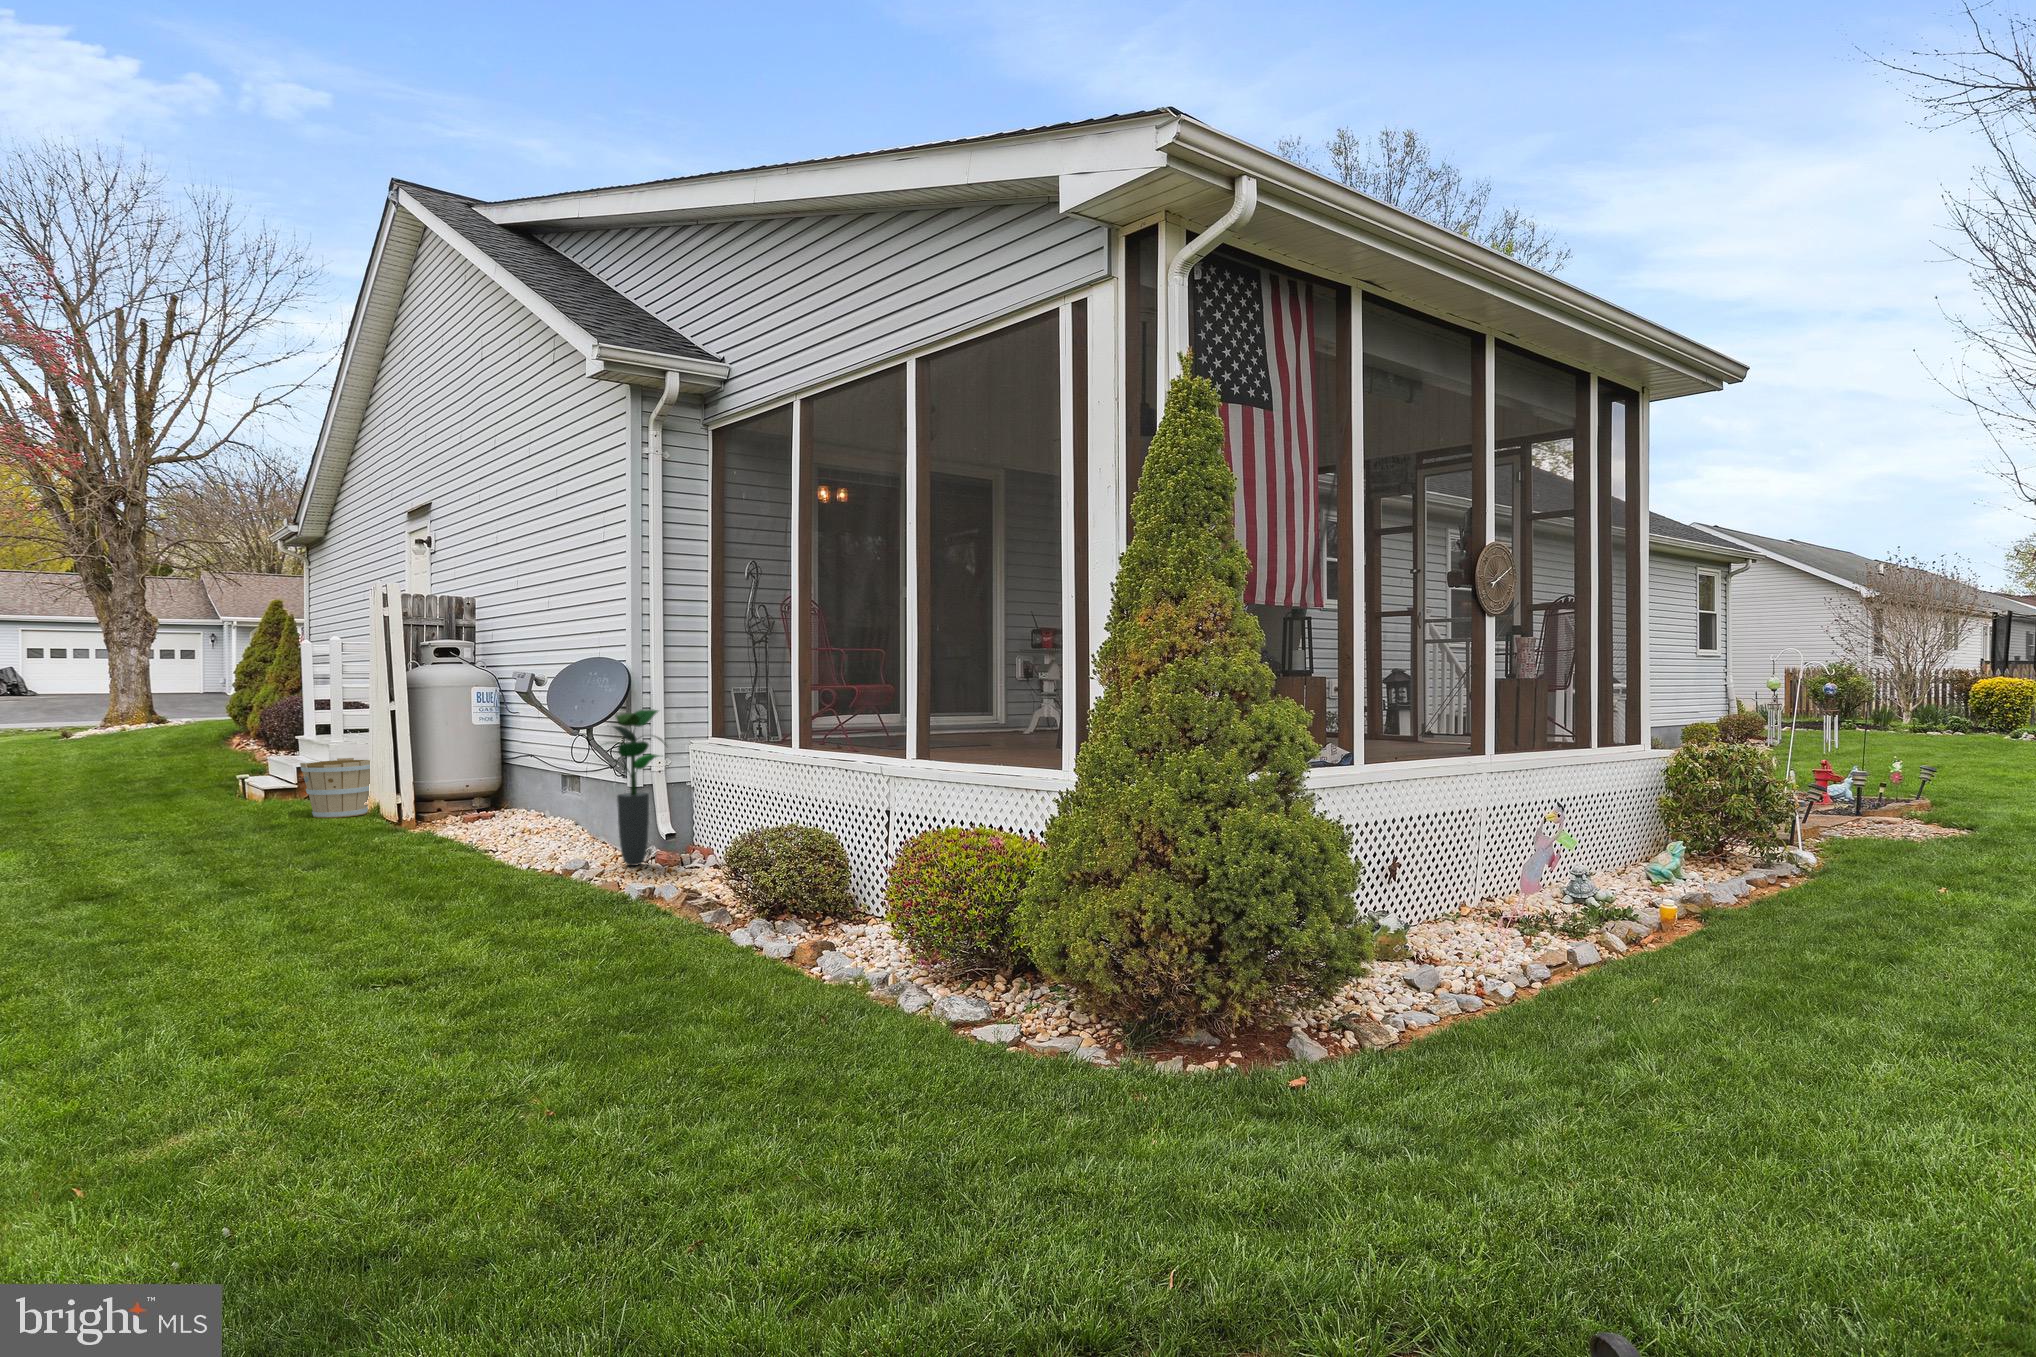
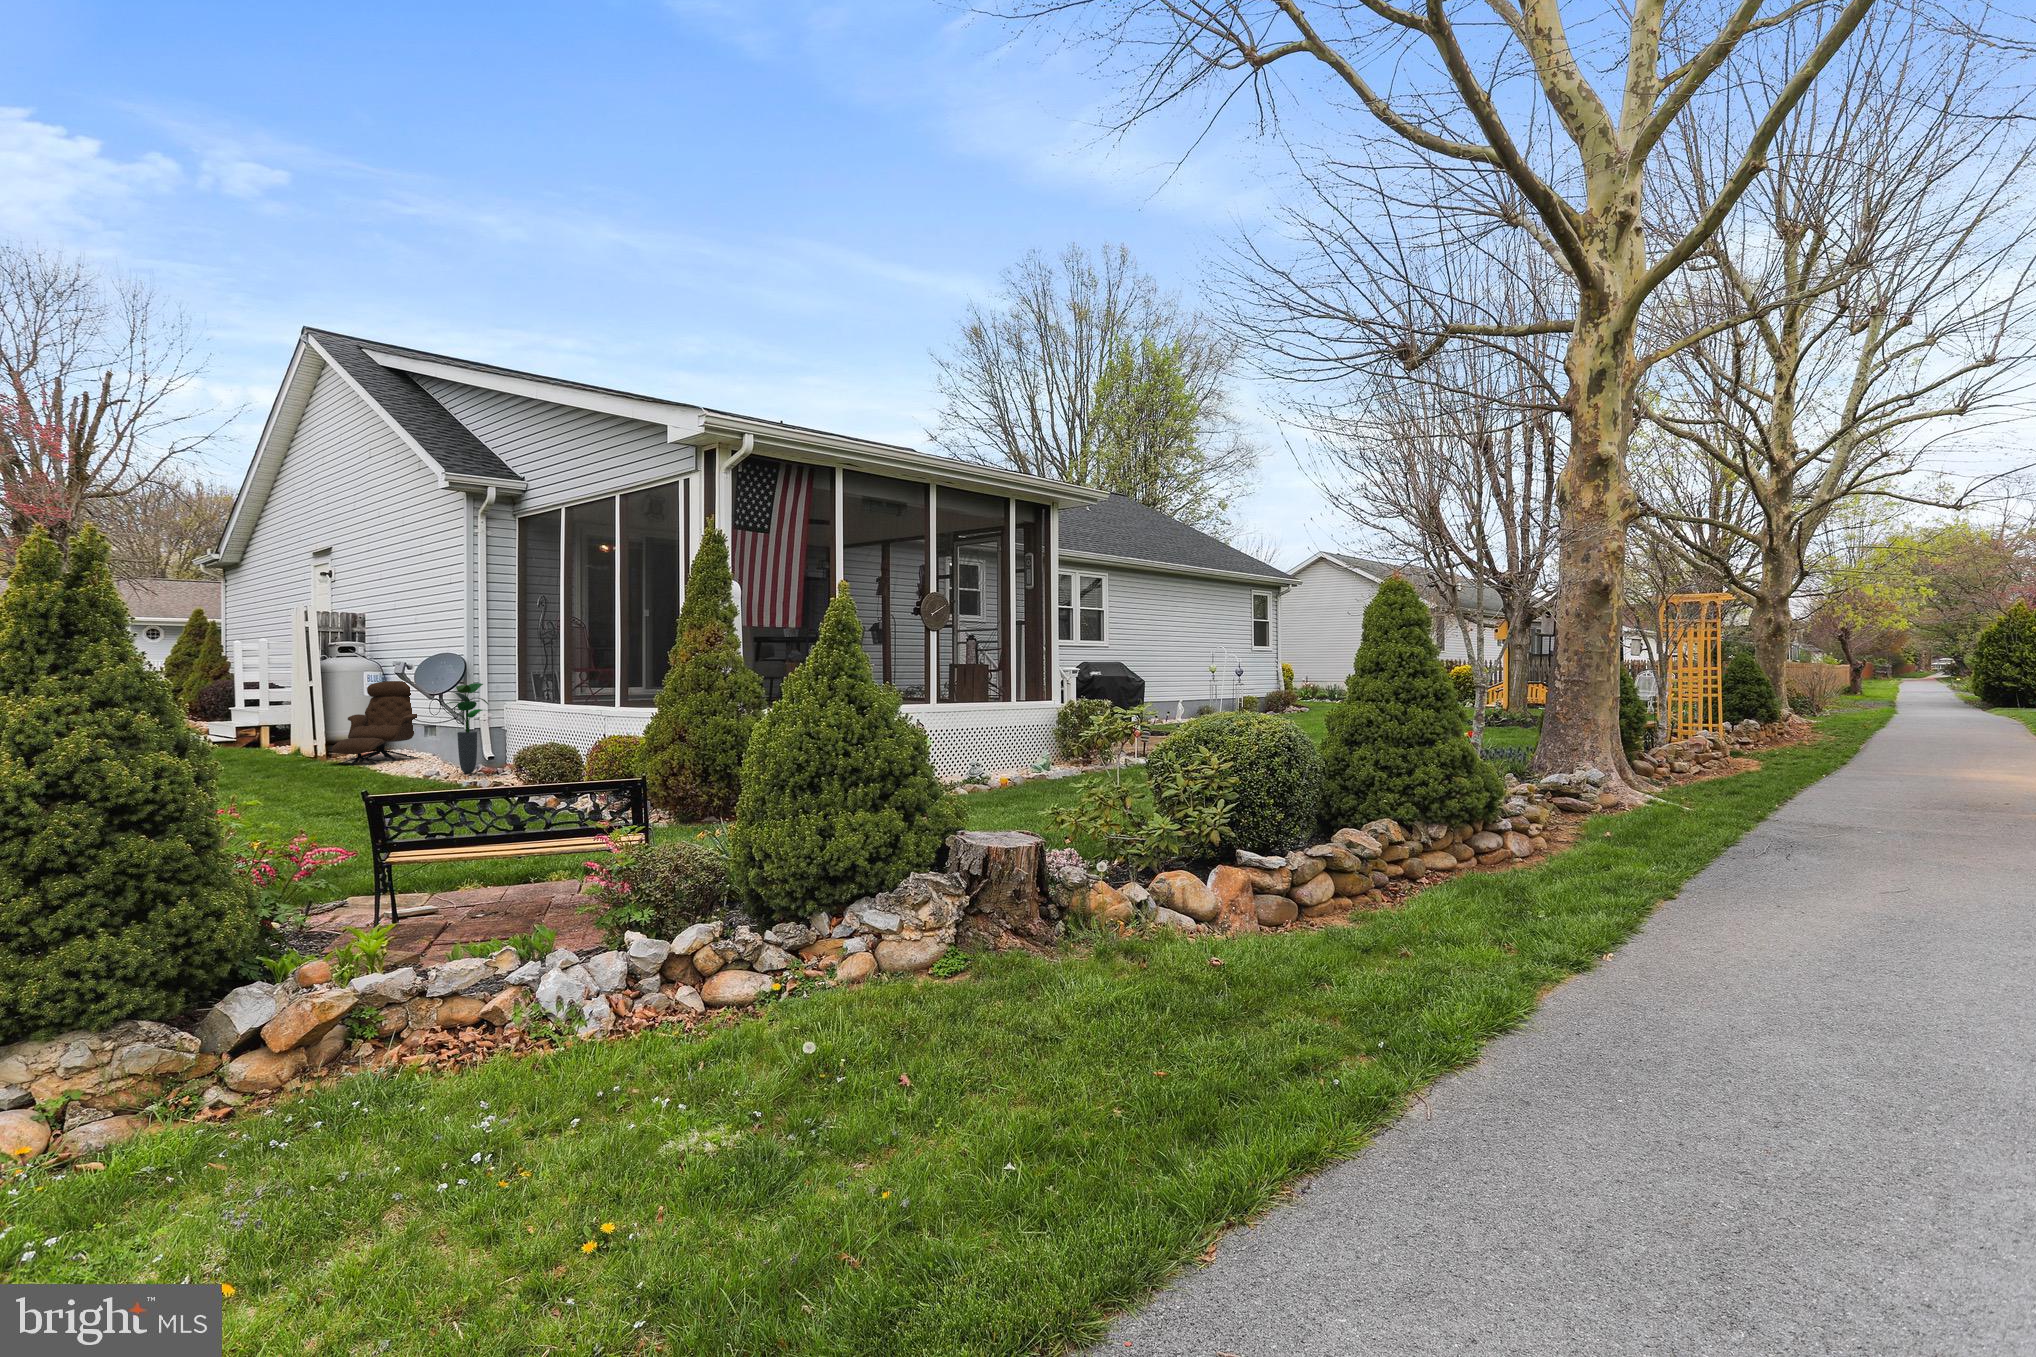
lounge chair: none [420,702,554,842] -> present [332,681,417,766]
wooden bucket: present [300,758,370,818] -> none [245,719,298,757]

